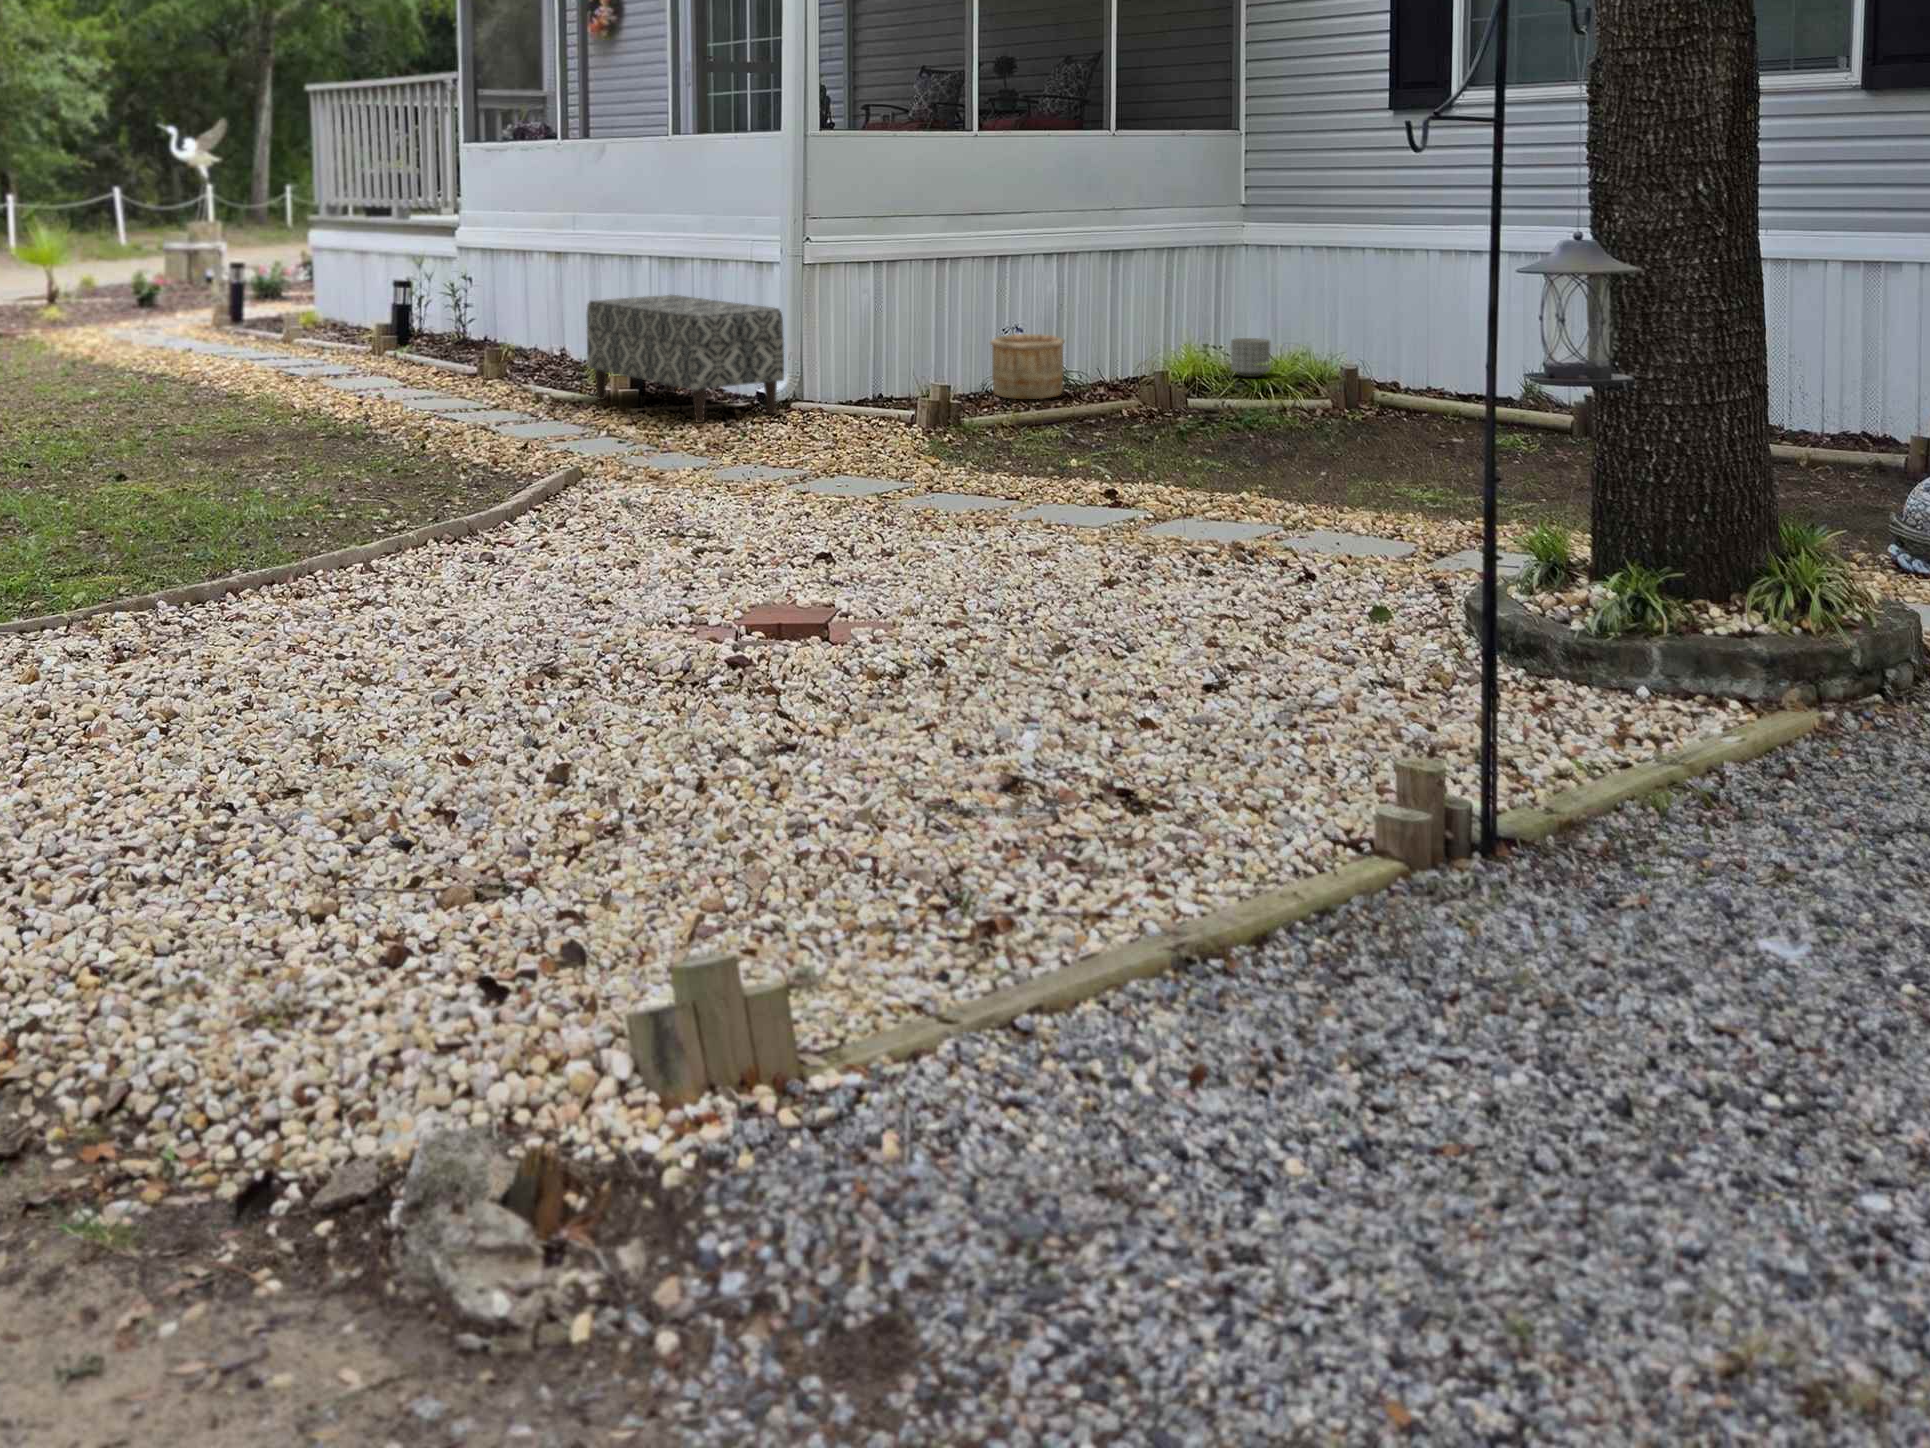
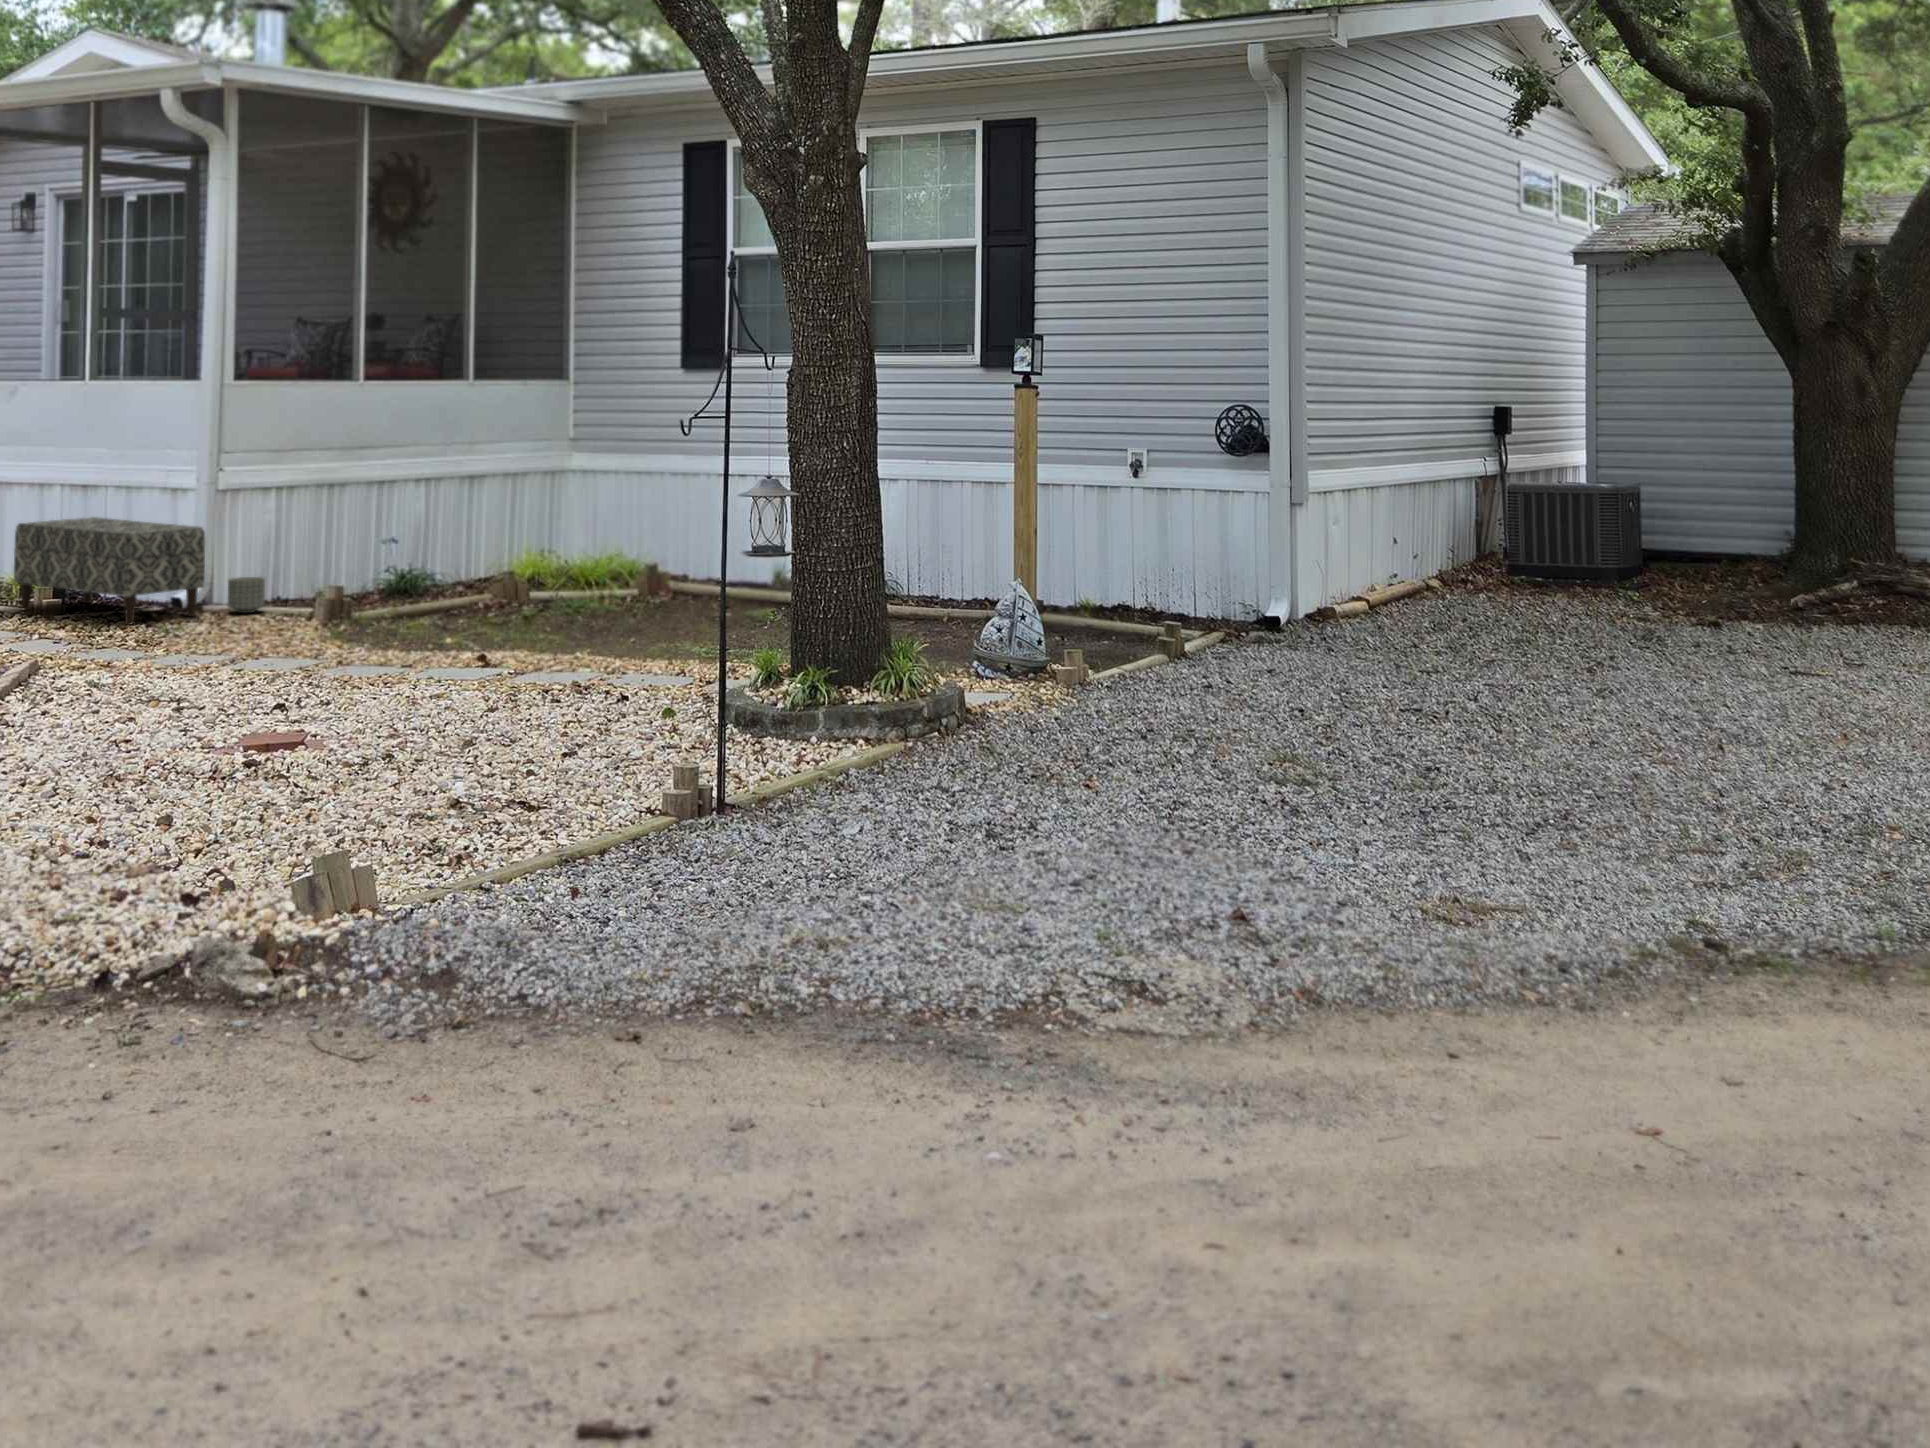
wooden bucket: present [990,334,1065,399] -> none [378,545,440,598]
planter: present [1231,338,1270,377] -> present [228,577,265,613]

